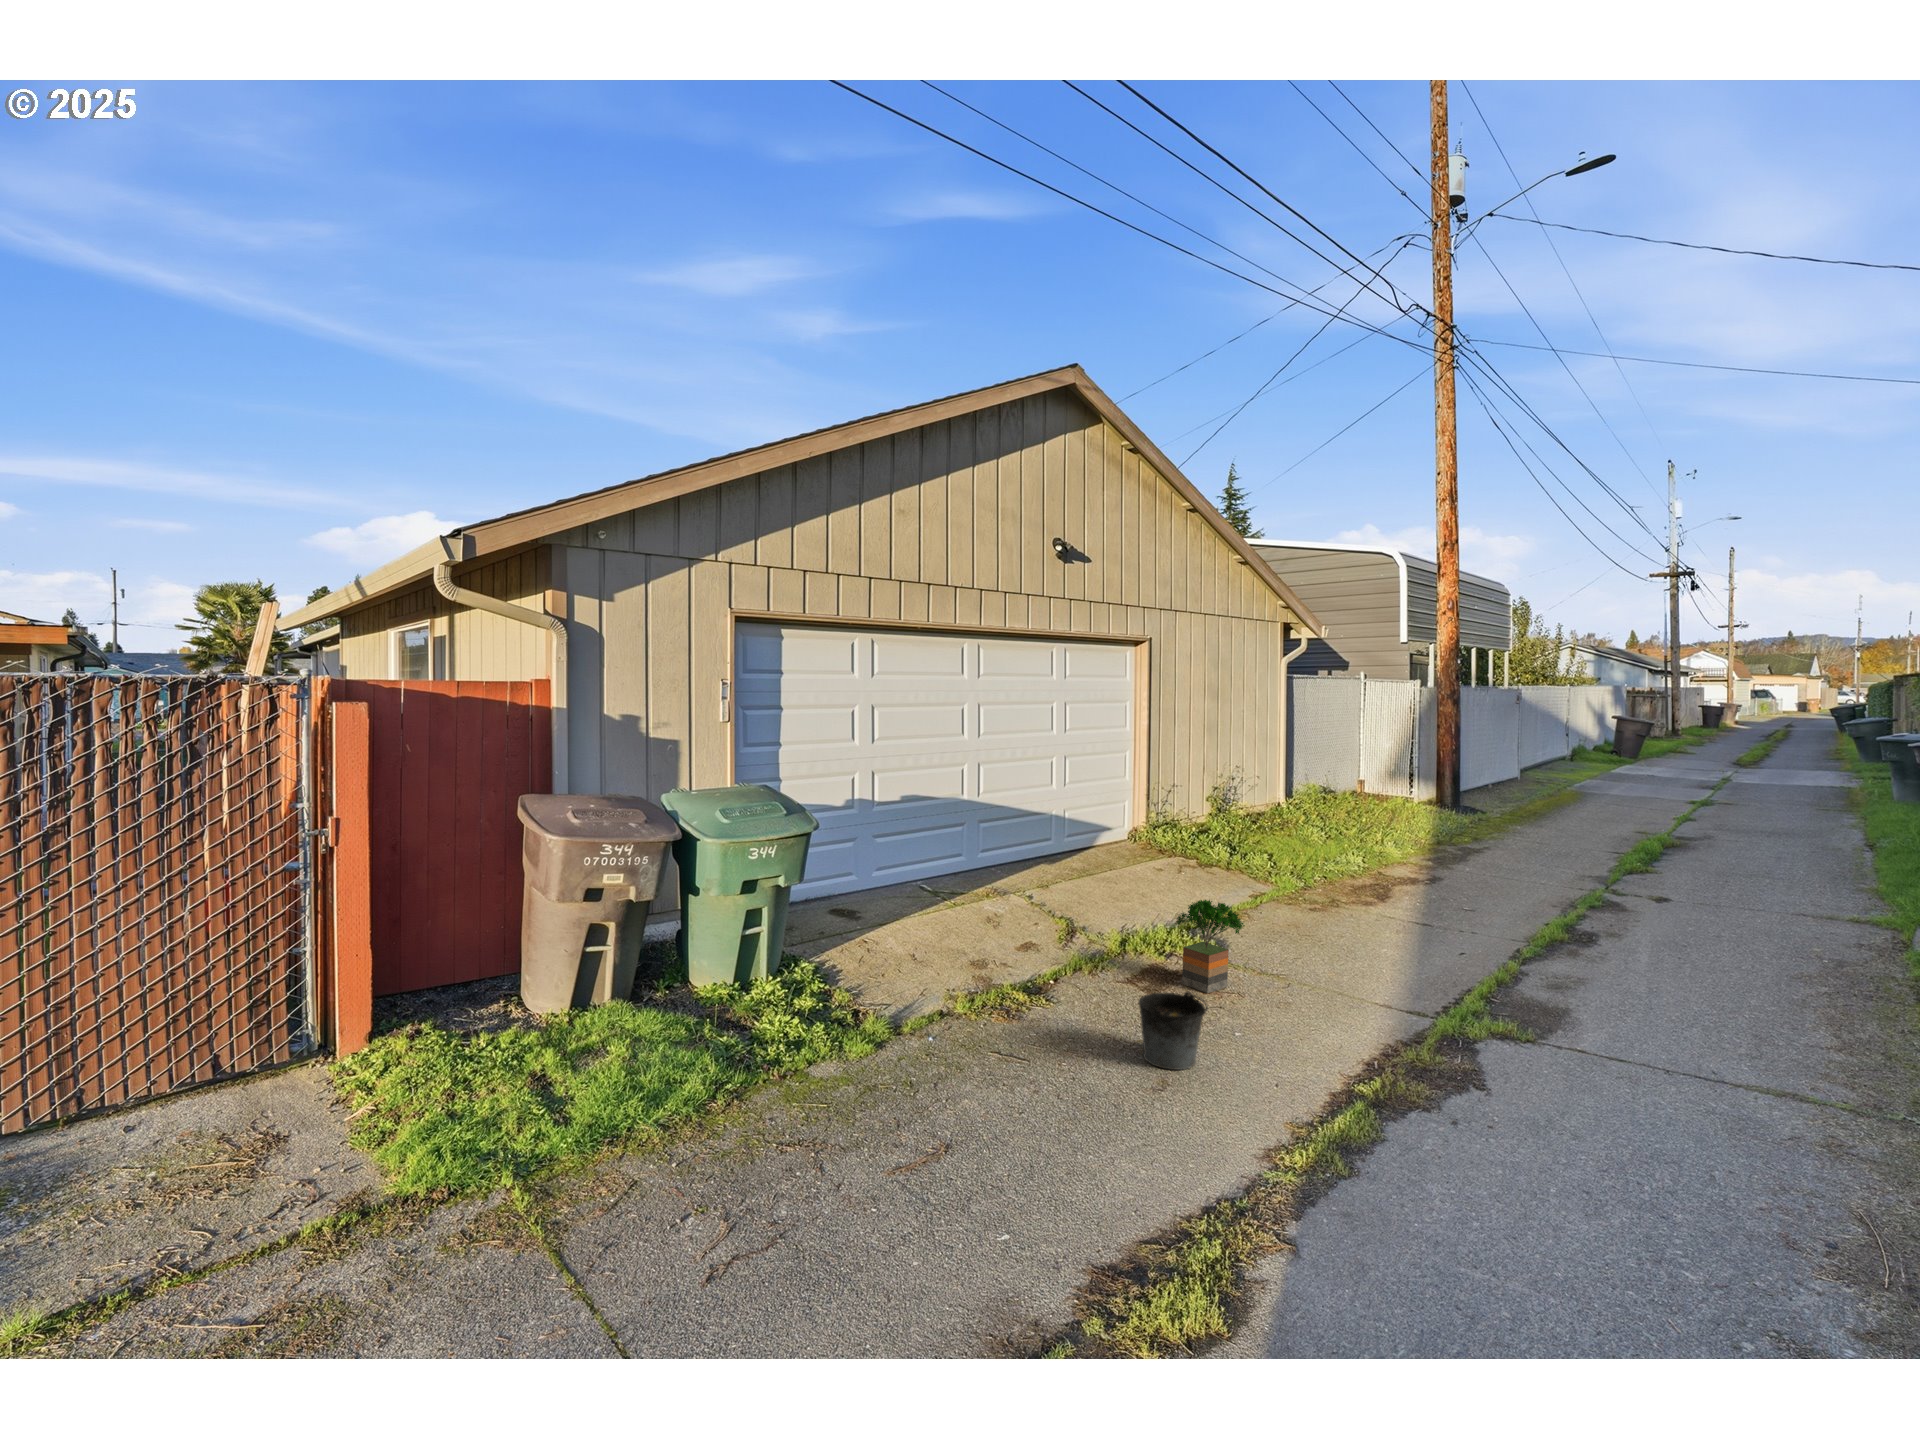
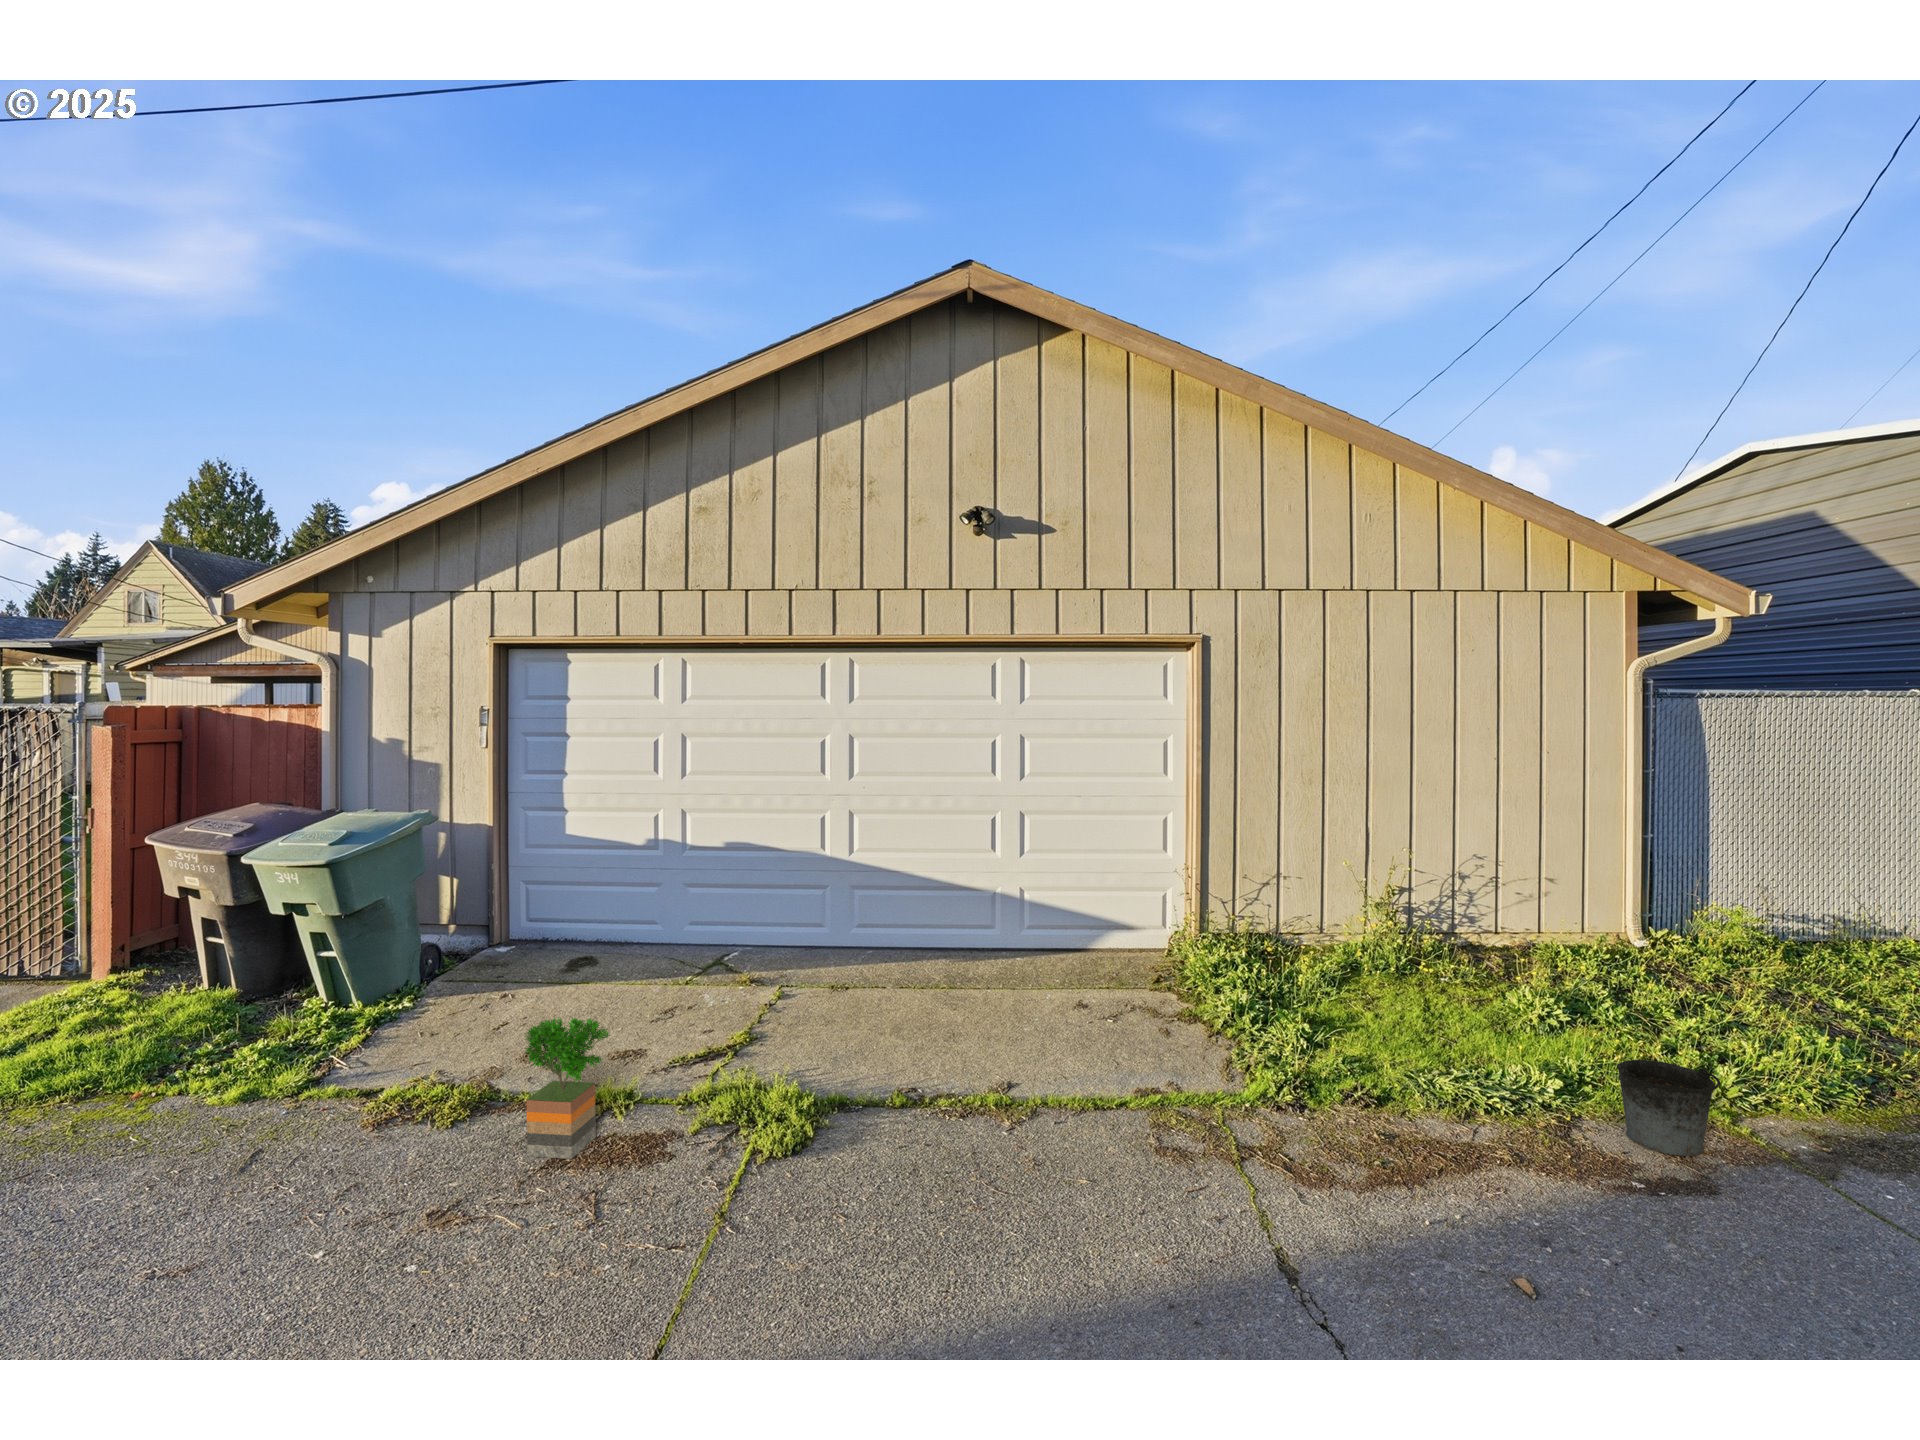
bucket: present [1139,992,1208,1070] -> present [1617,1060,1721,1156]

